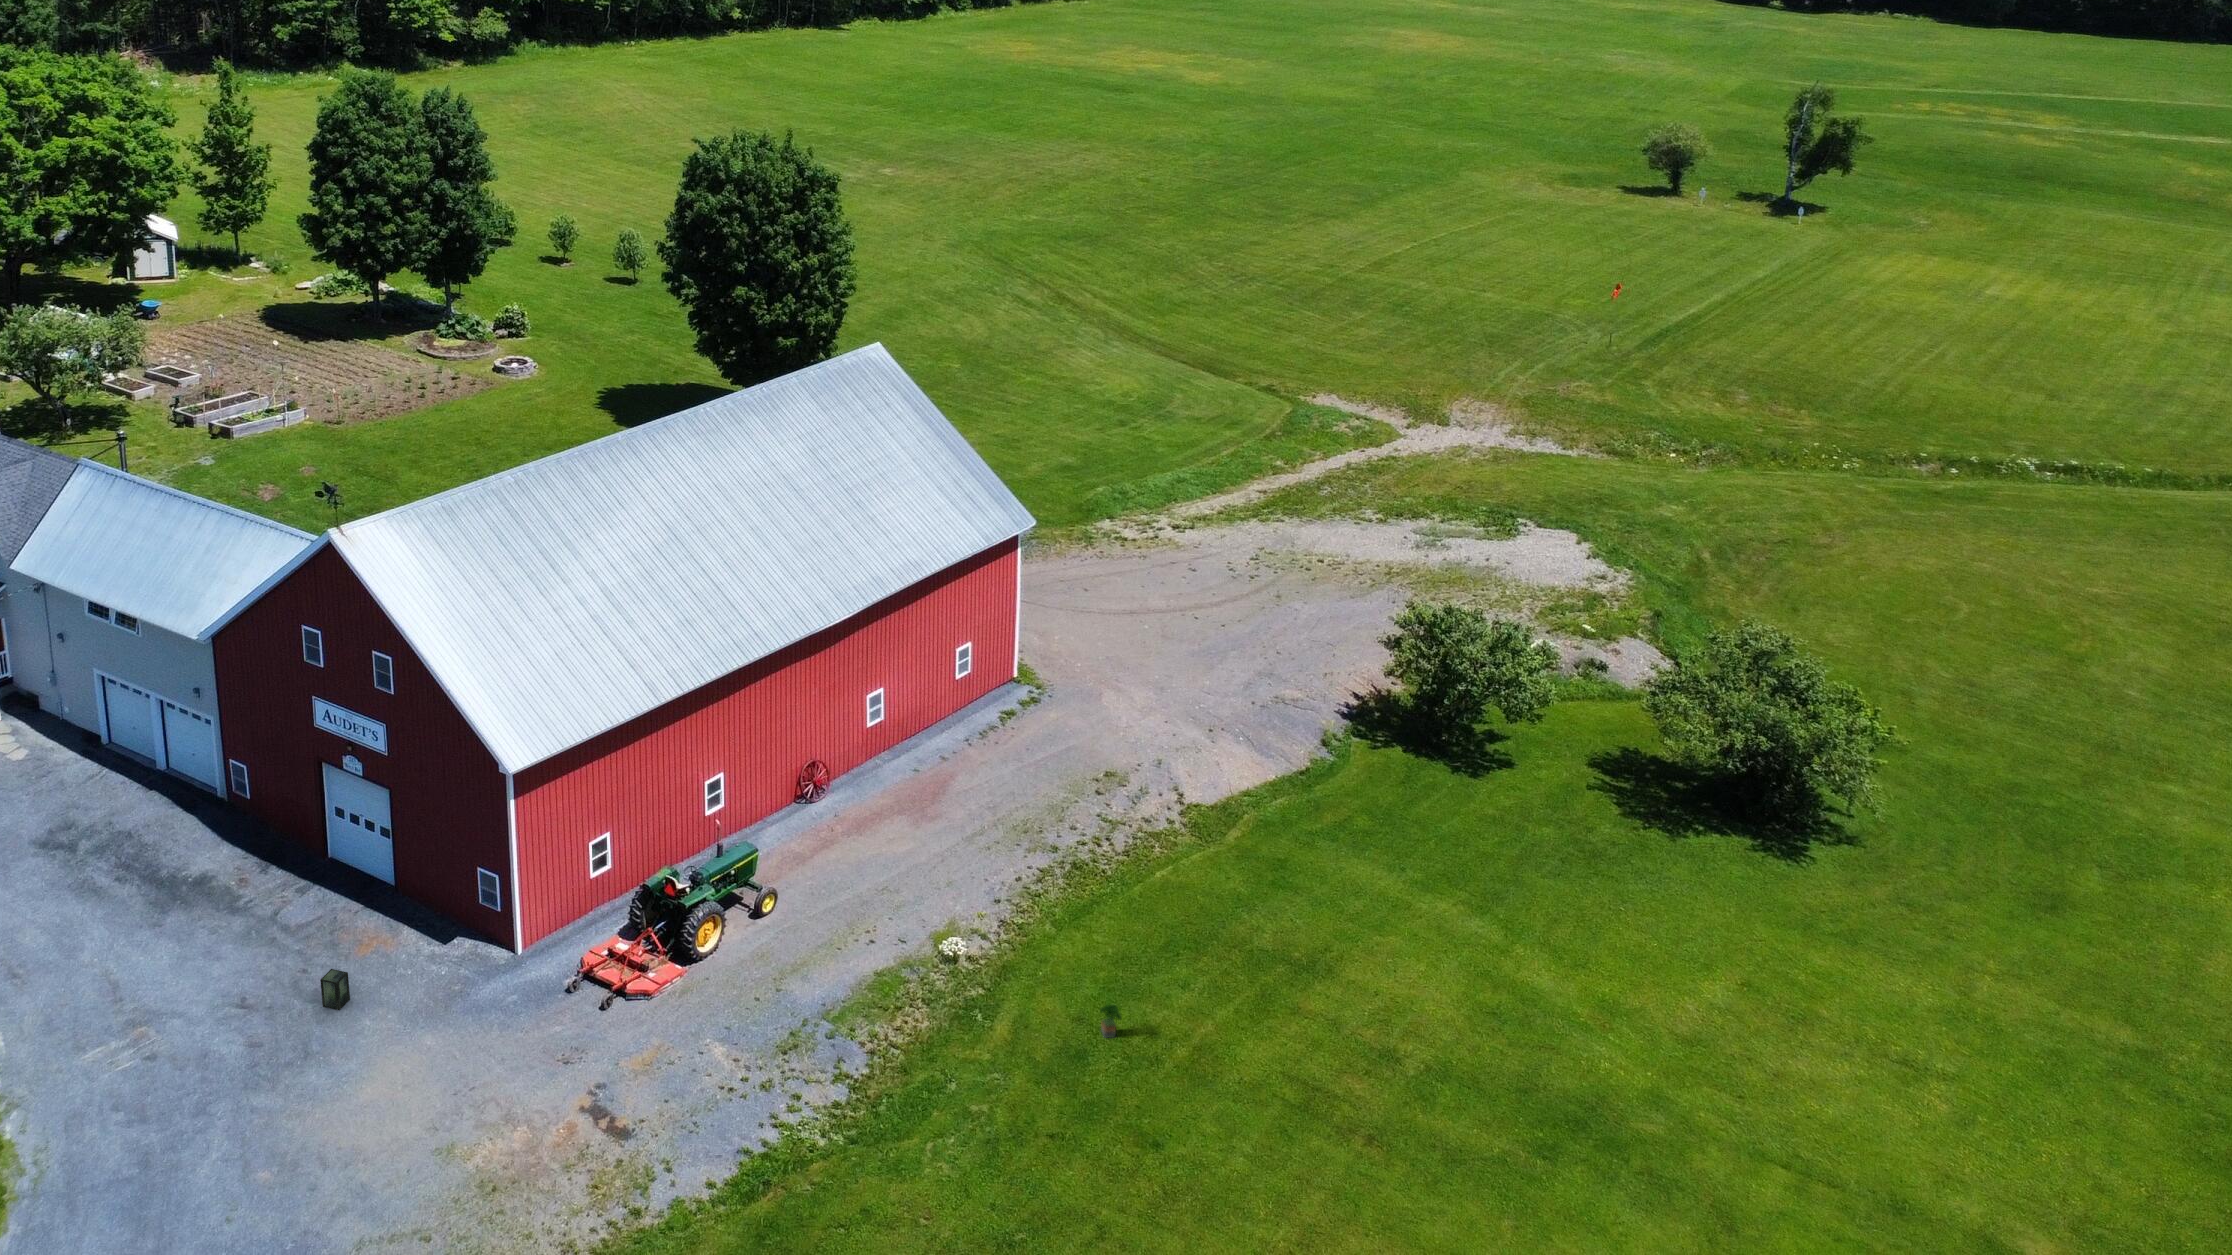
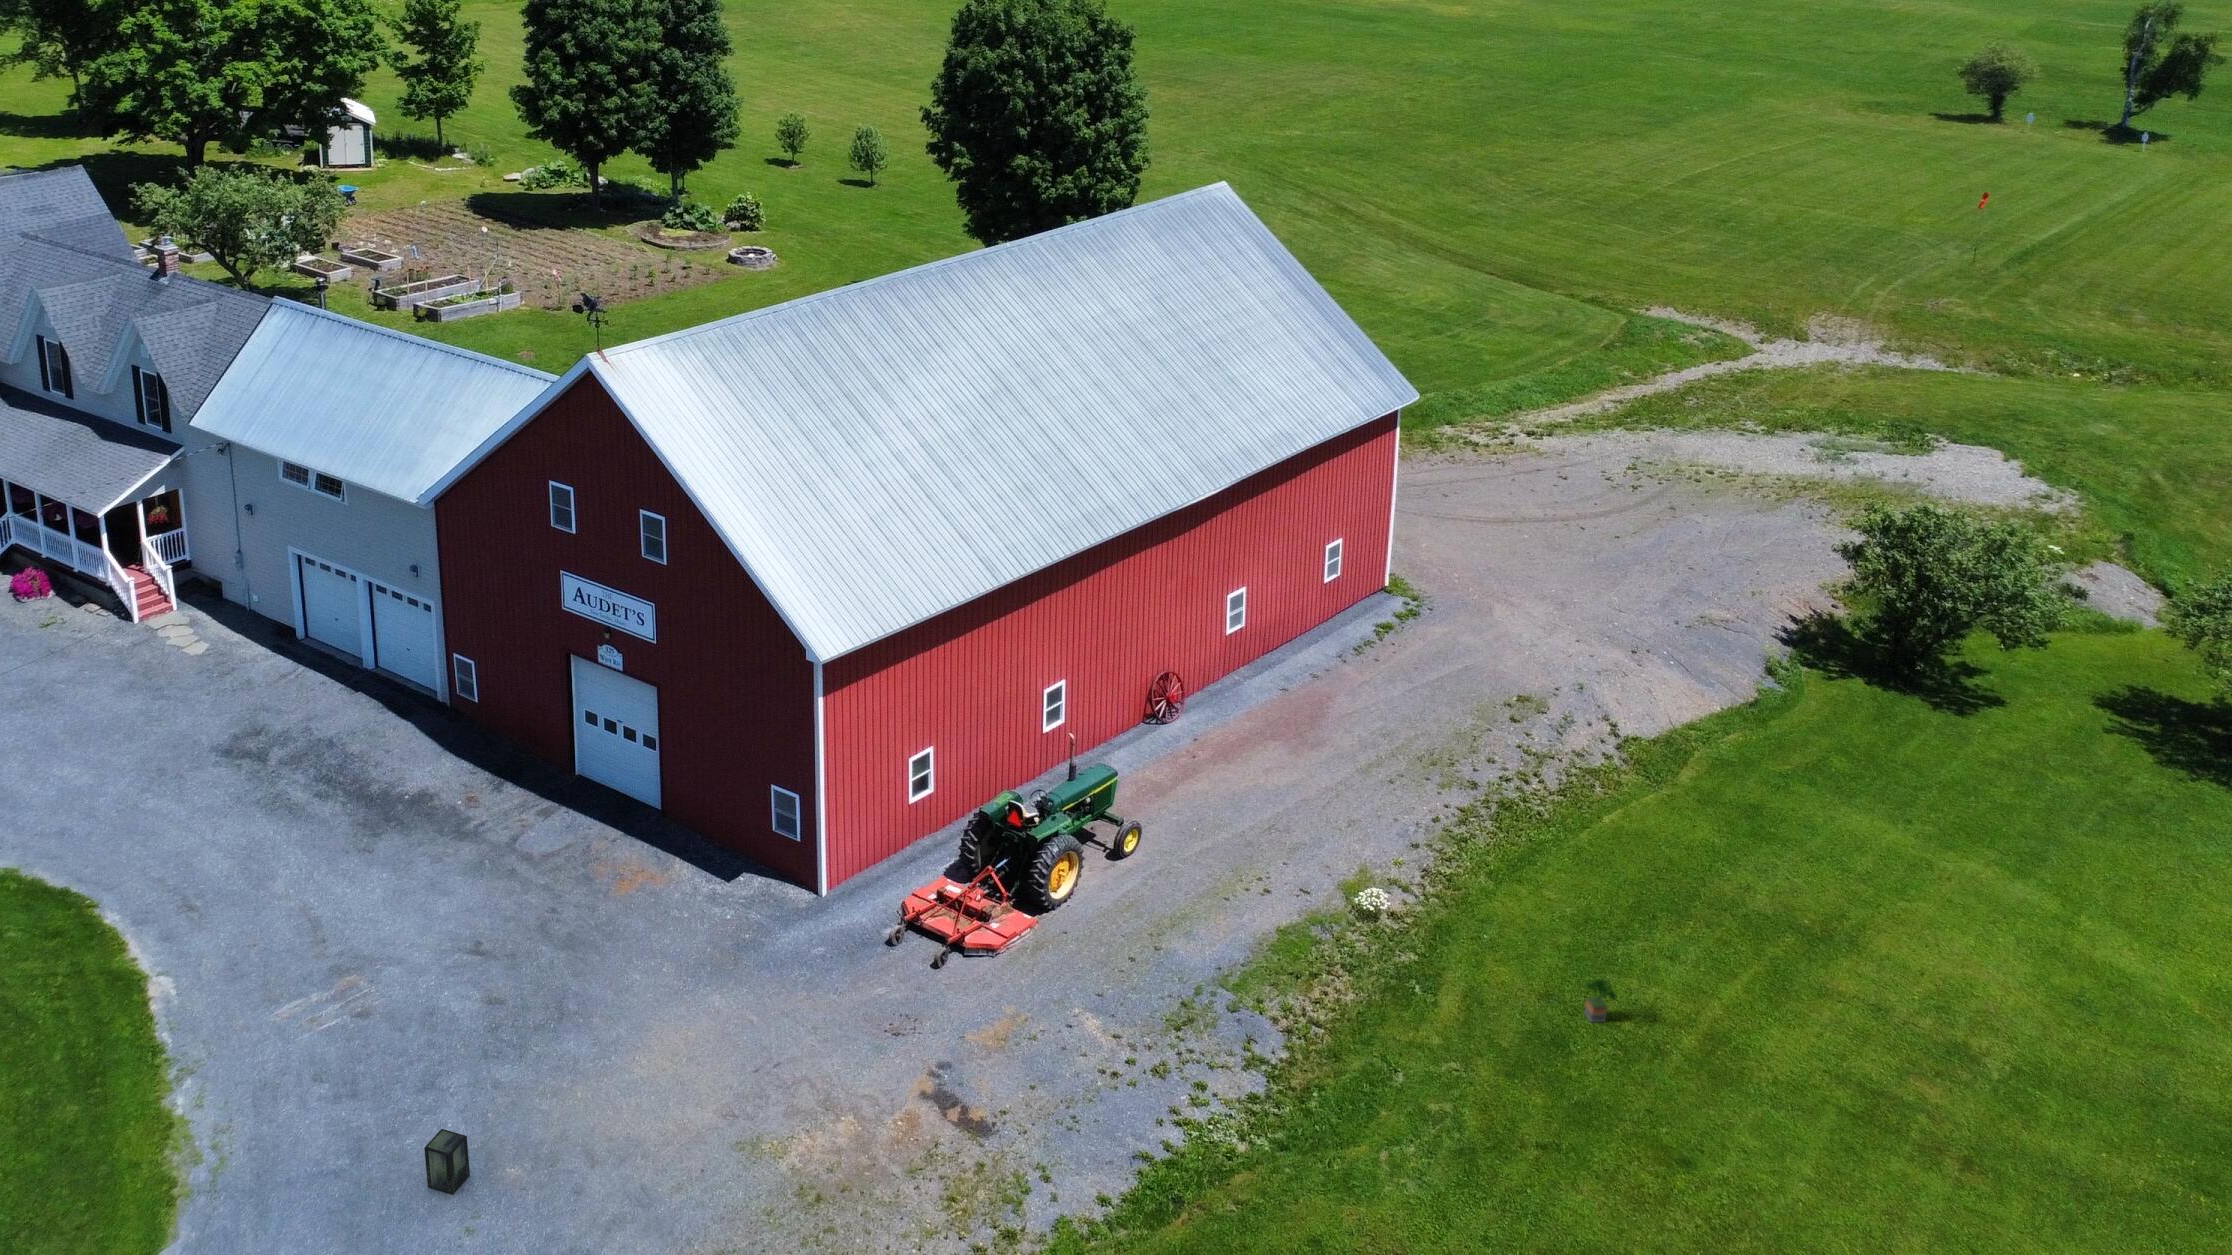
storage box: present [320,969,350,1010] -> present [424,1129,470,1195]

